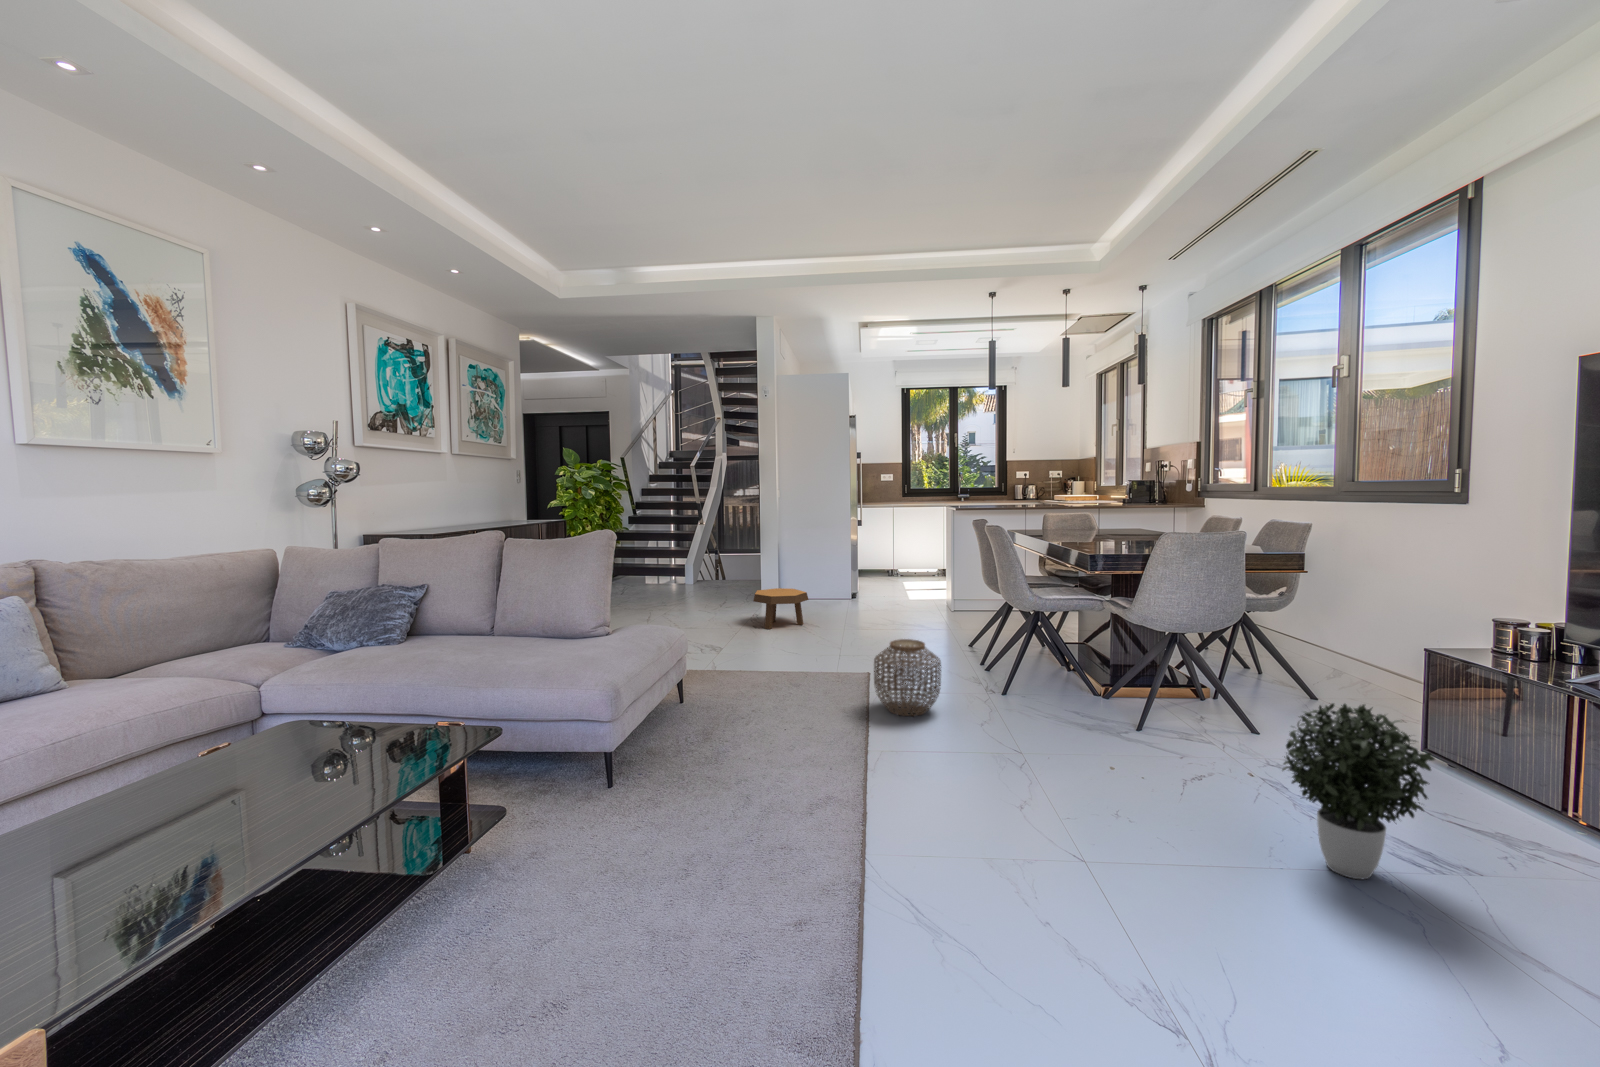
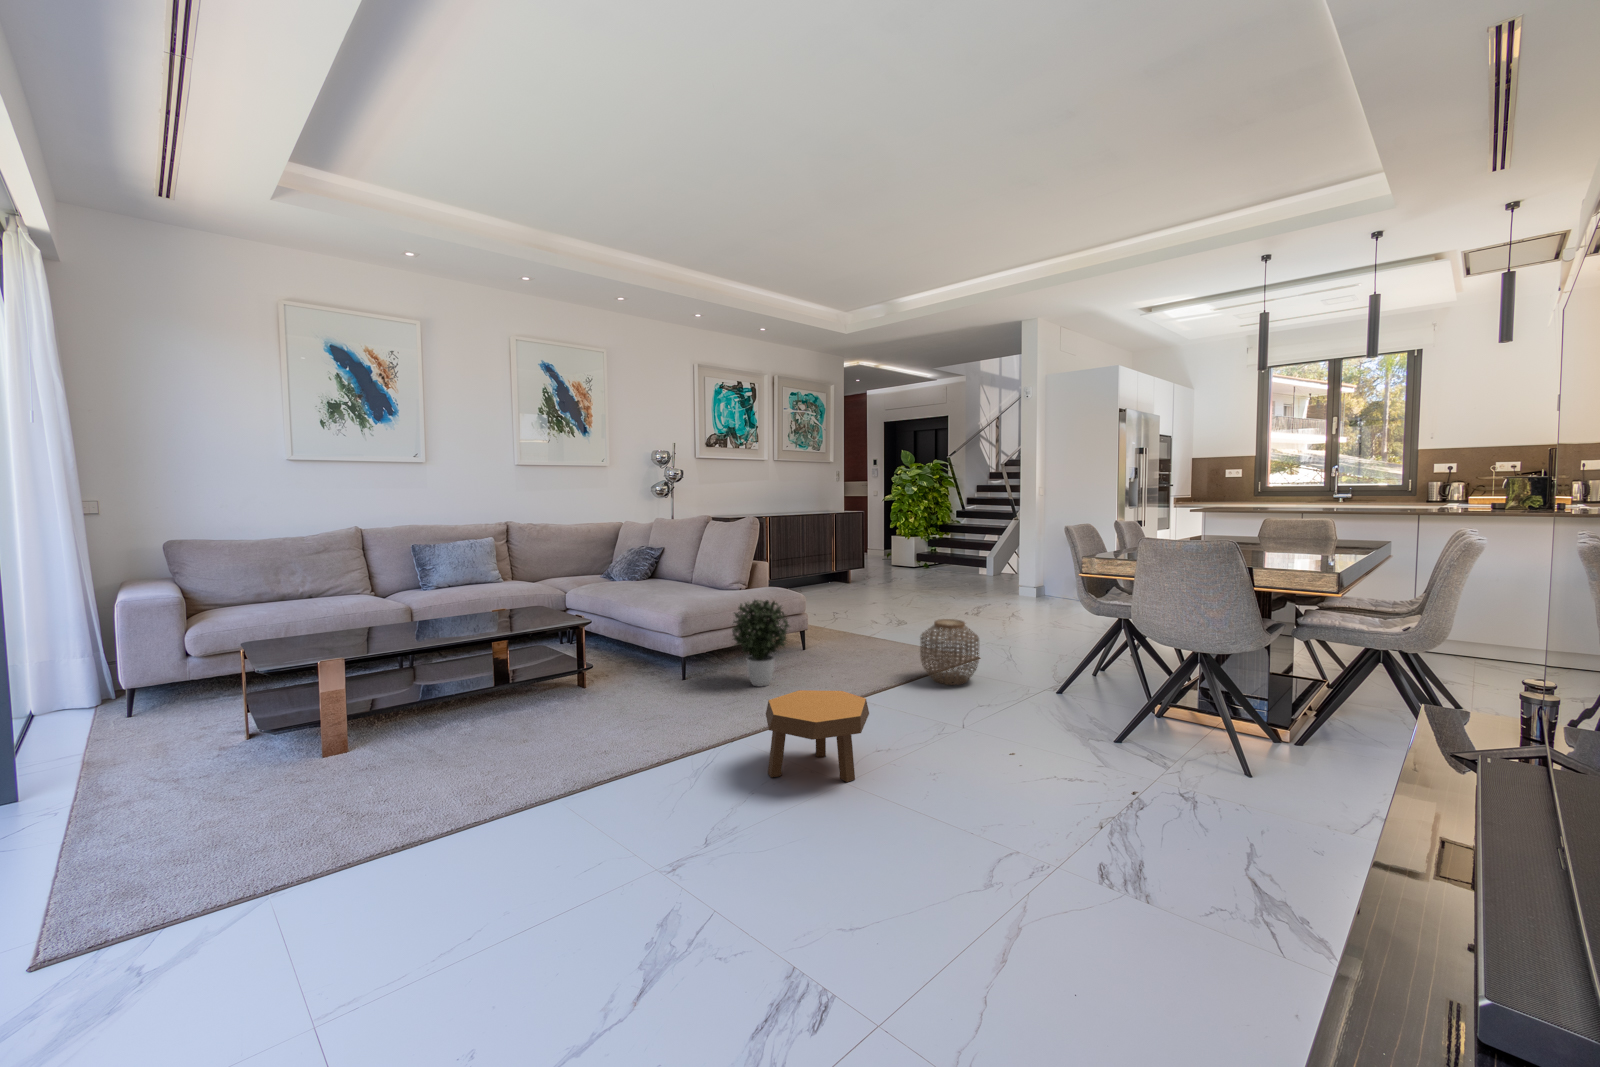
footstool: present [753,588,808,629] -> present [766,690,869,782]
potted plant: present [1282,703,1435,879] -> present [732,600,790,686]

